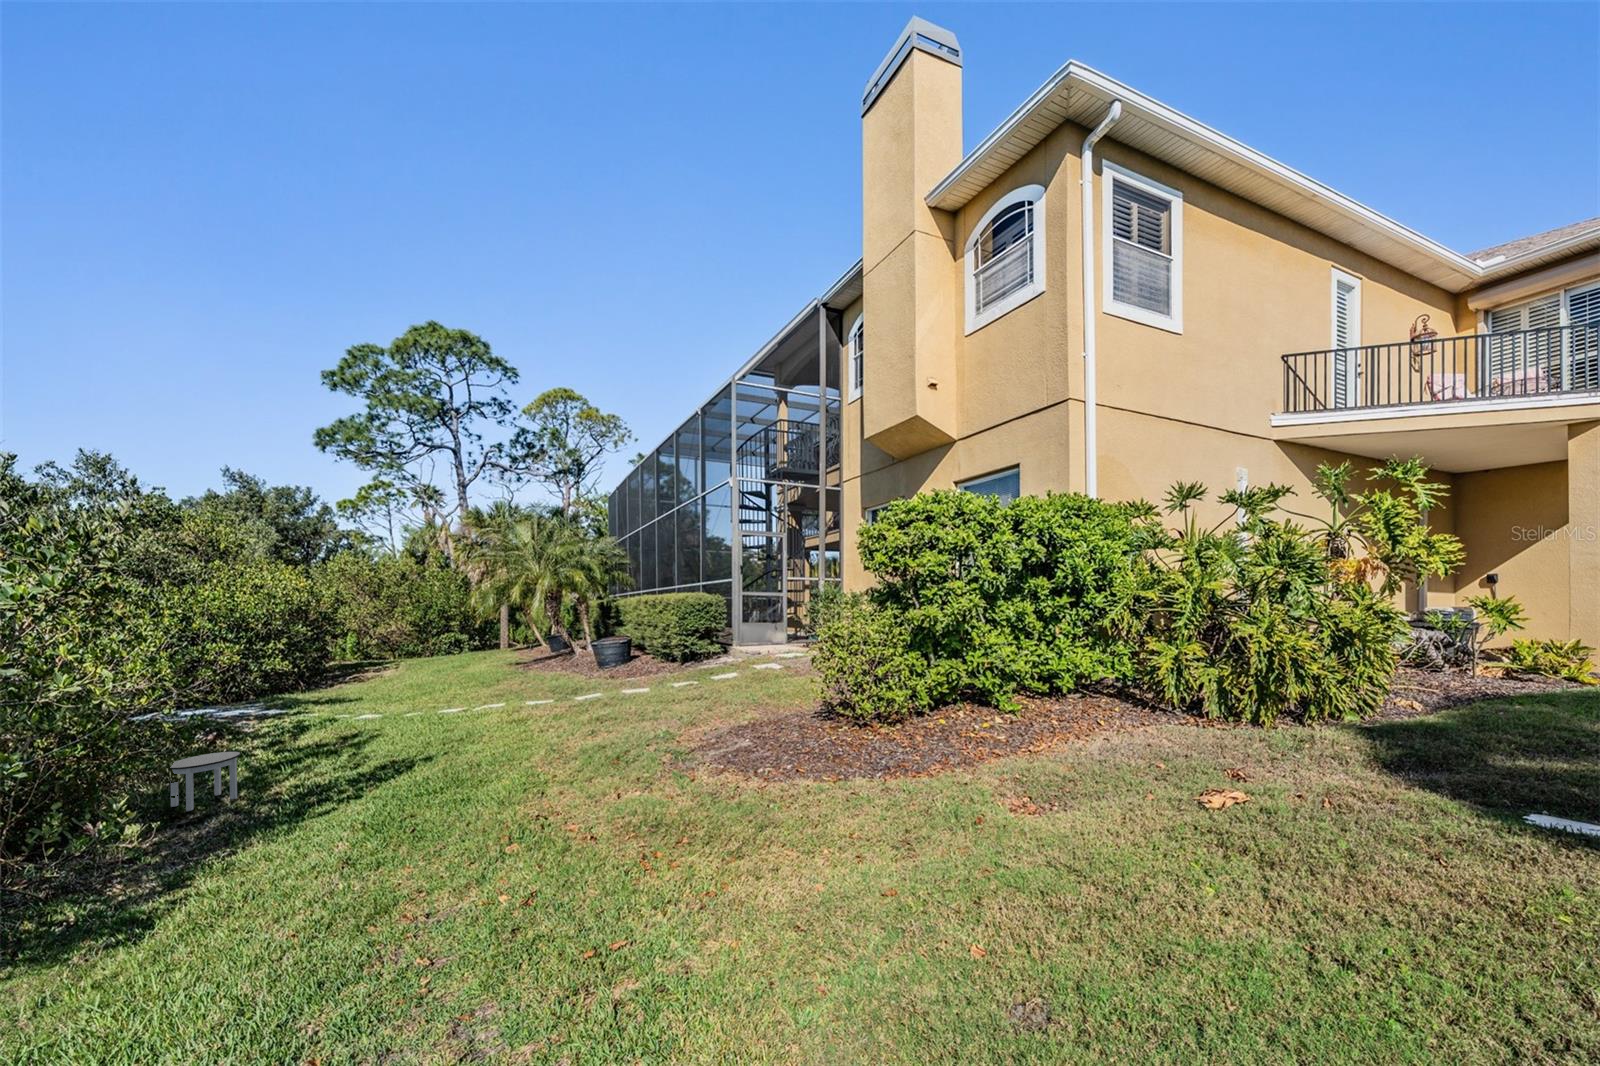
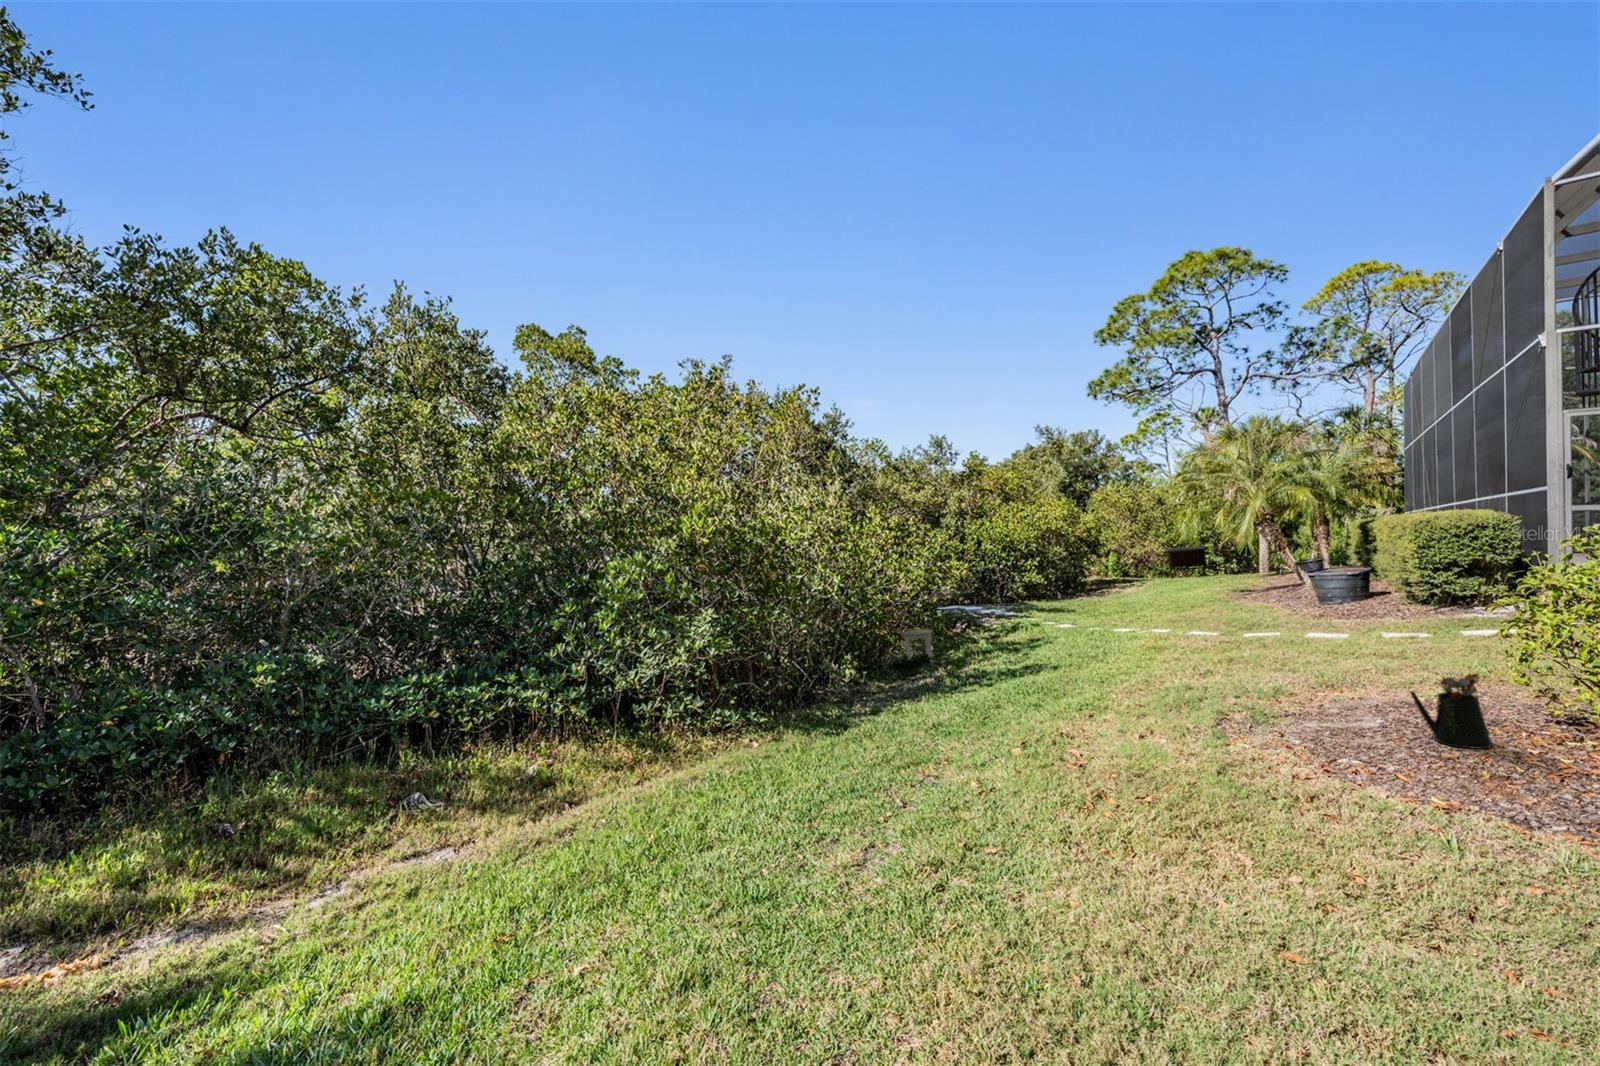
bench: none [416,627,459,654] -> present [1167,546,1207,570]
watering can: none [827,691,868,748] -> present [1410,673,1498,749]

